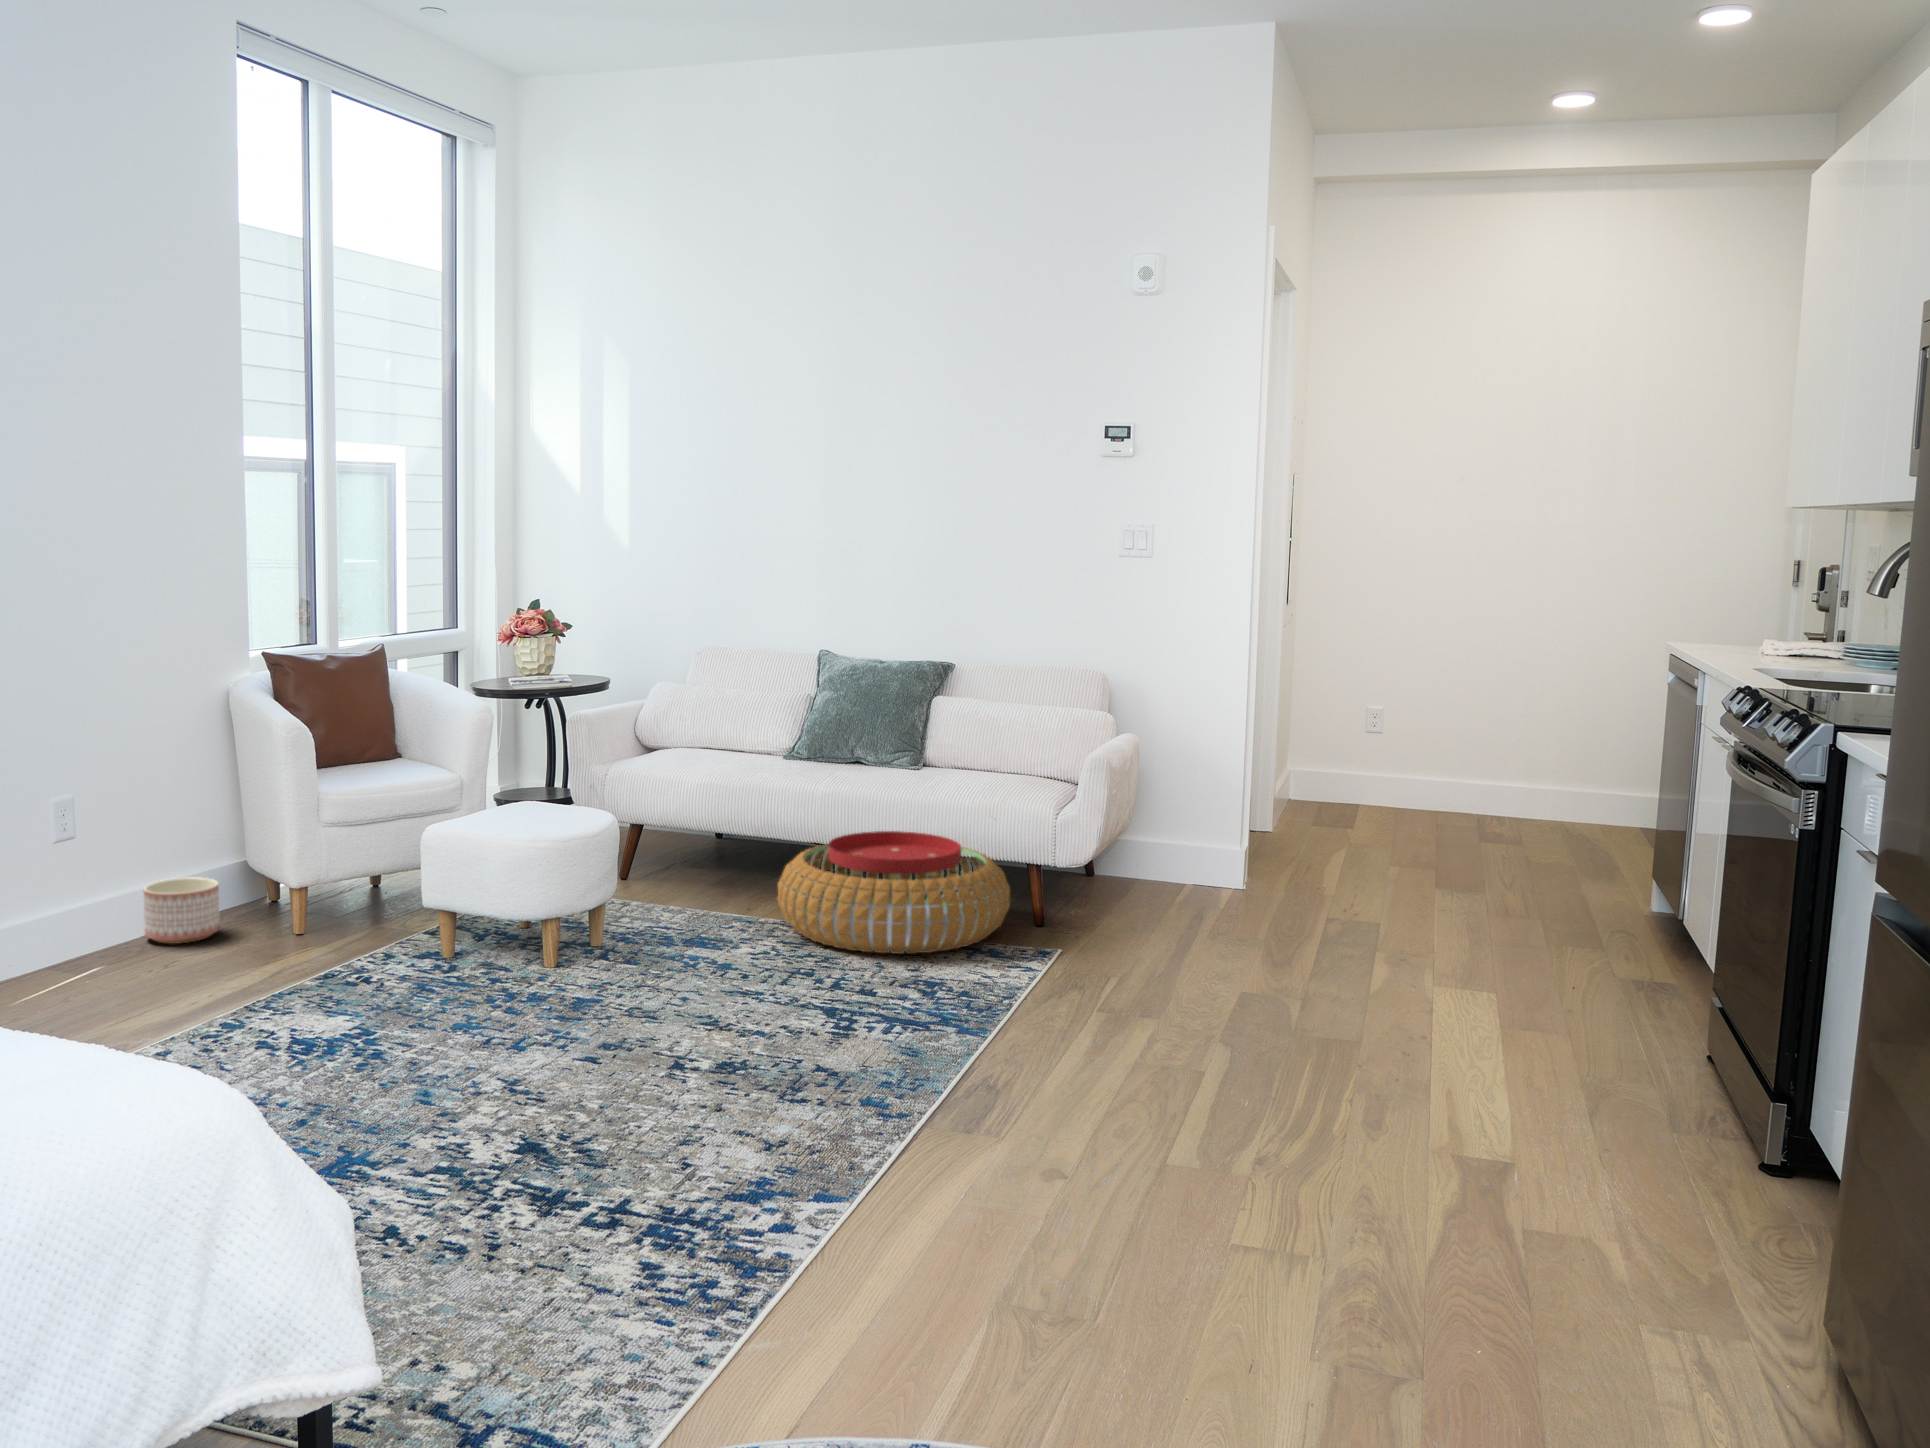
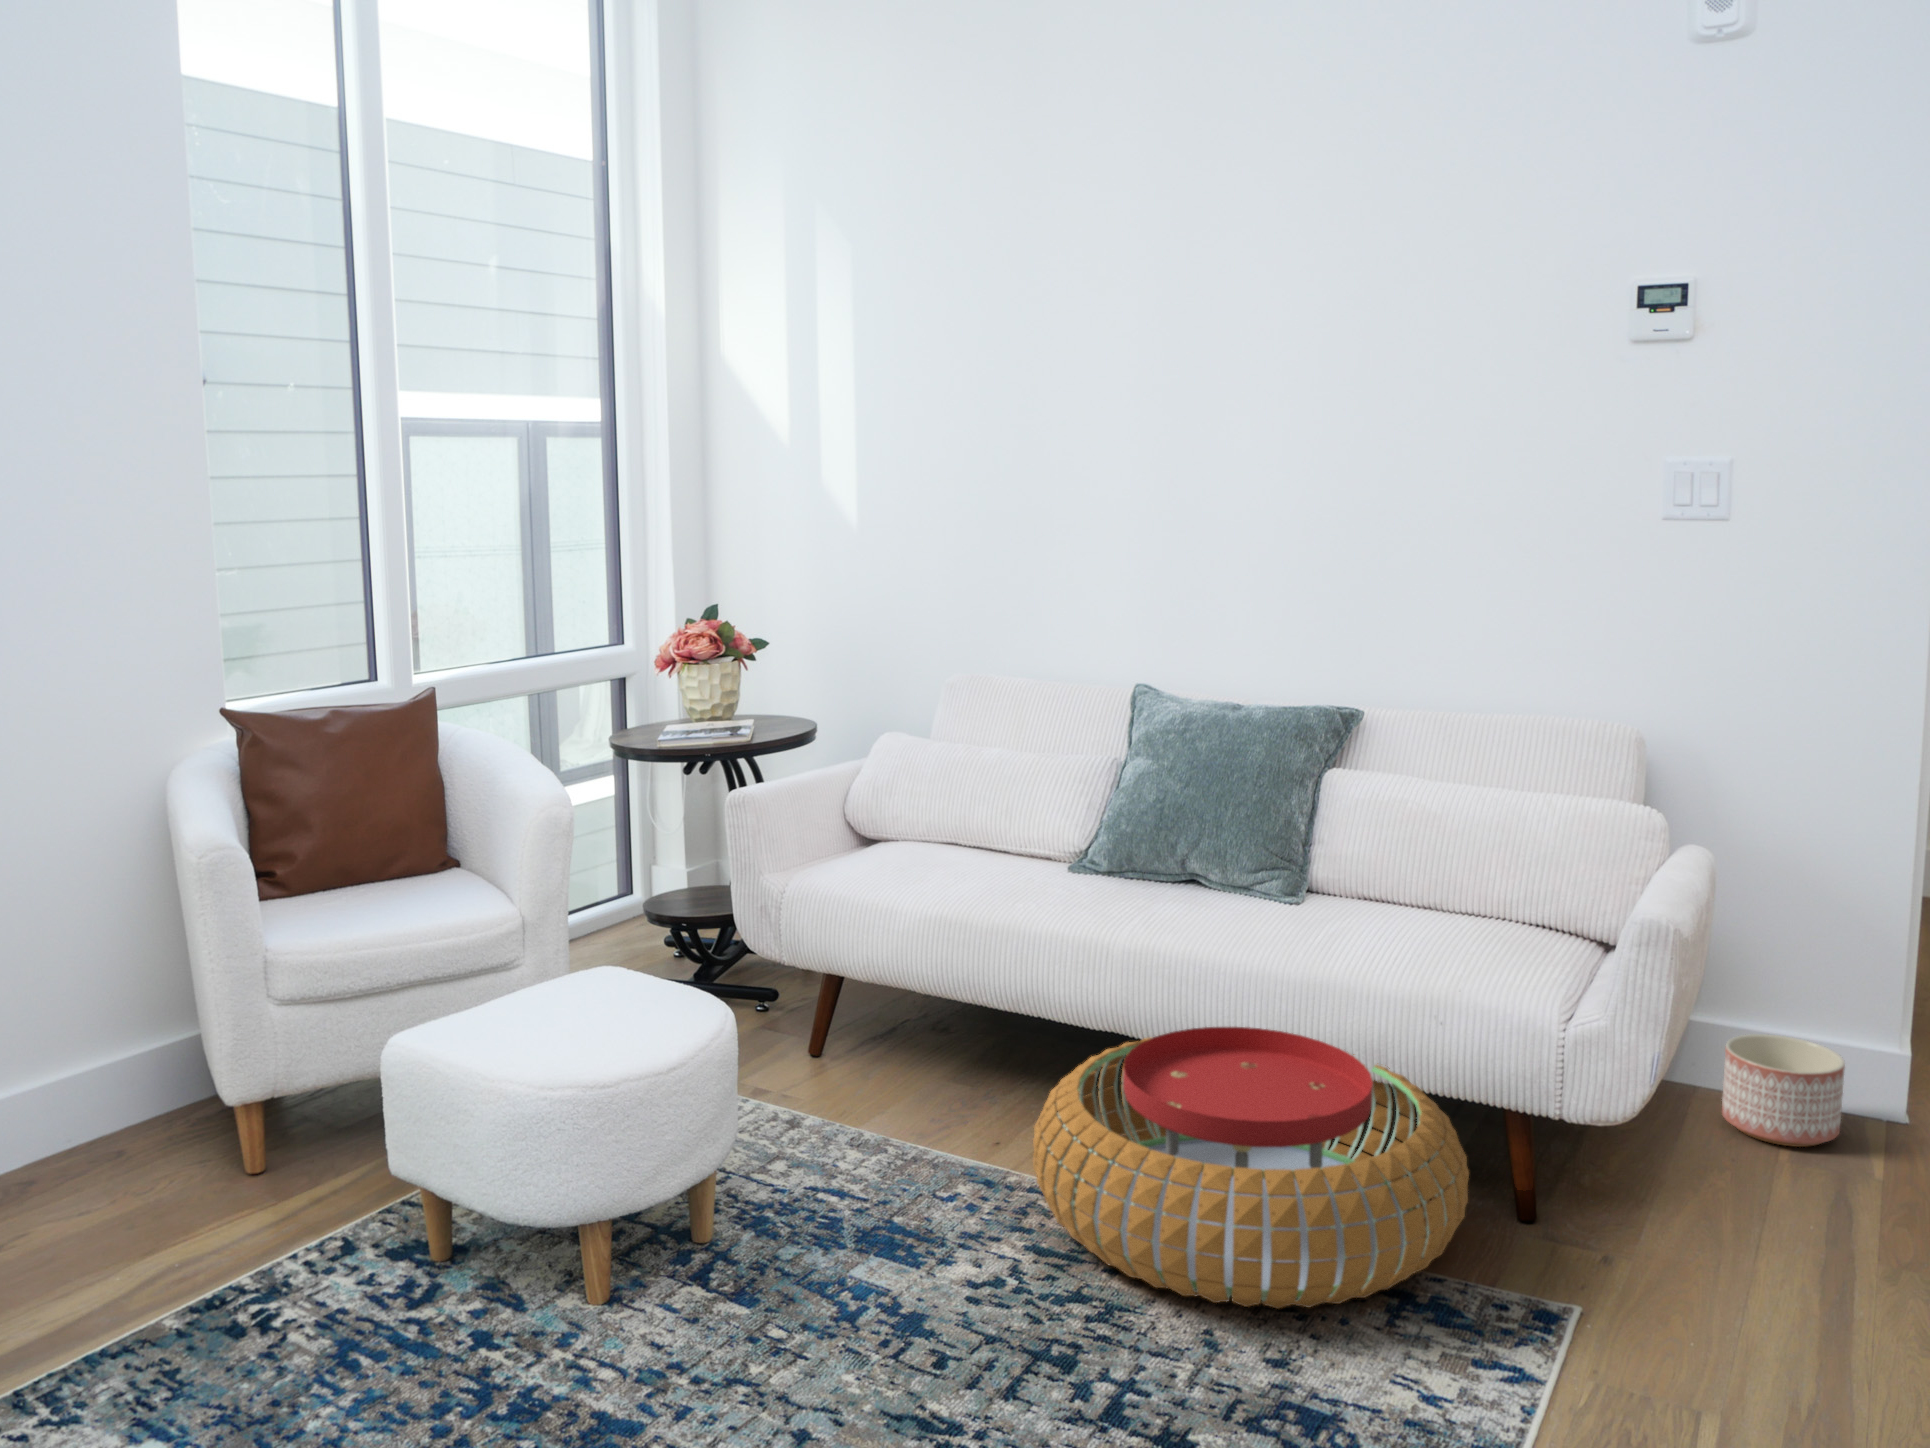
planter: present [144,877,220,944] -> present [1722,1034,1845,1147]

